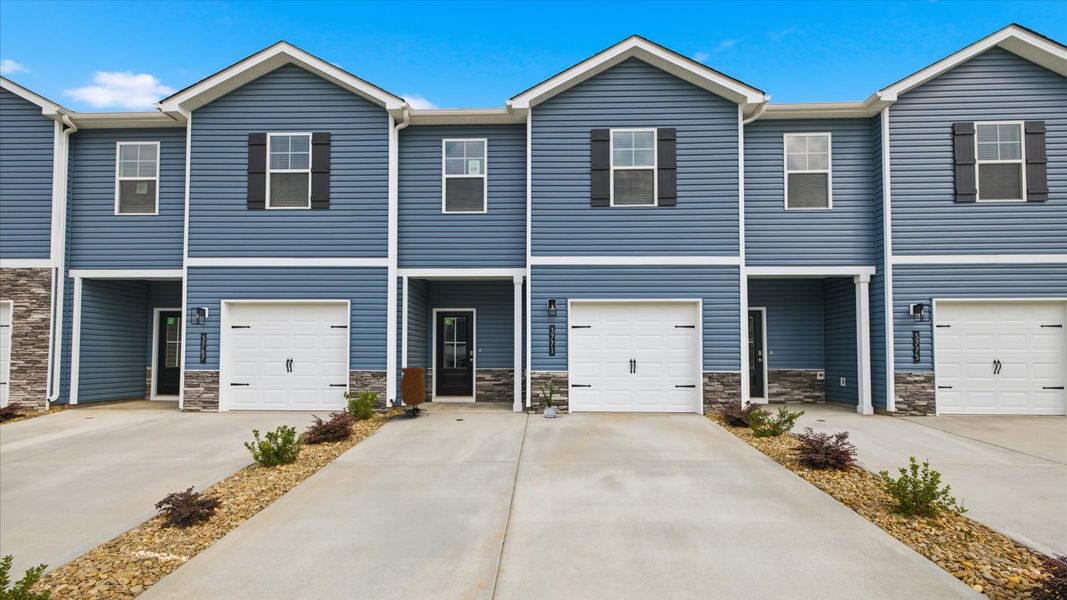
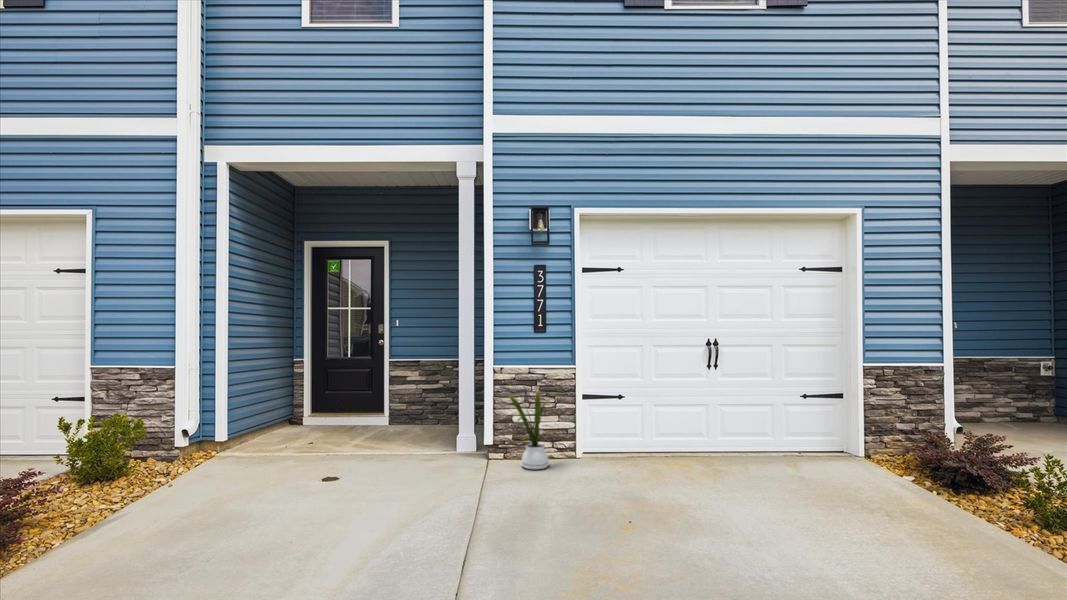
lounge chair: present [399,367,428,417] -> none [188,360,272,477]

